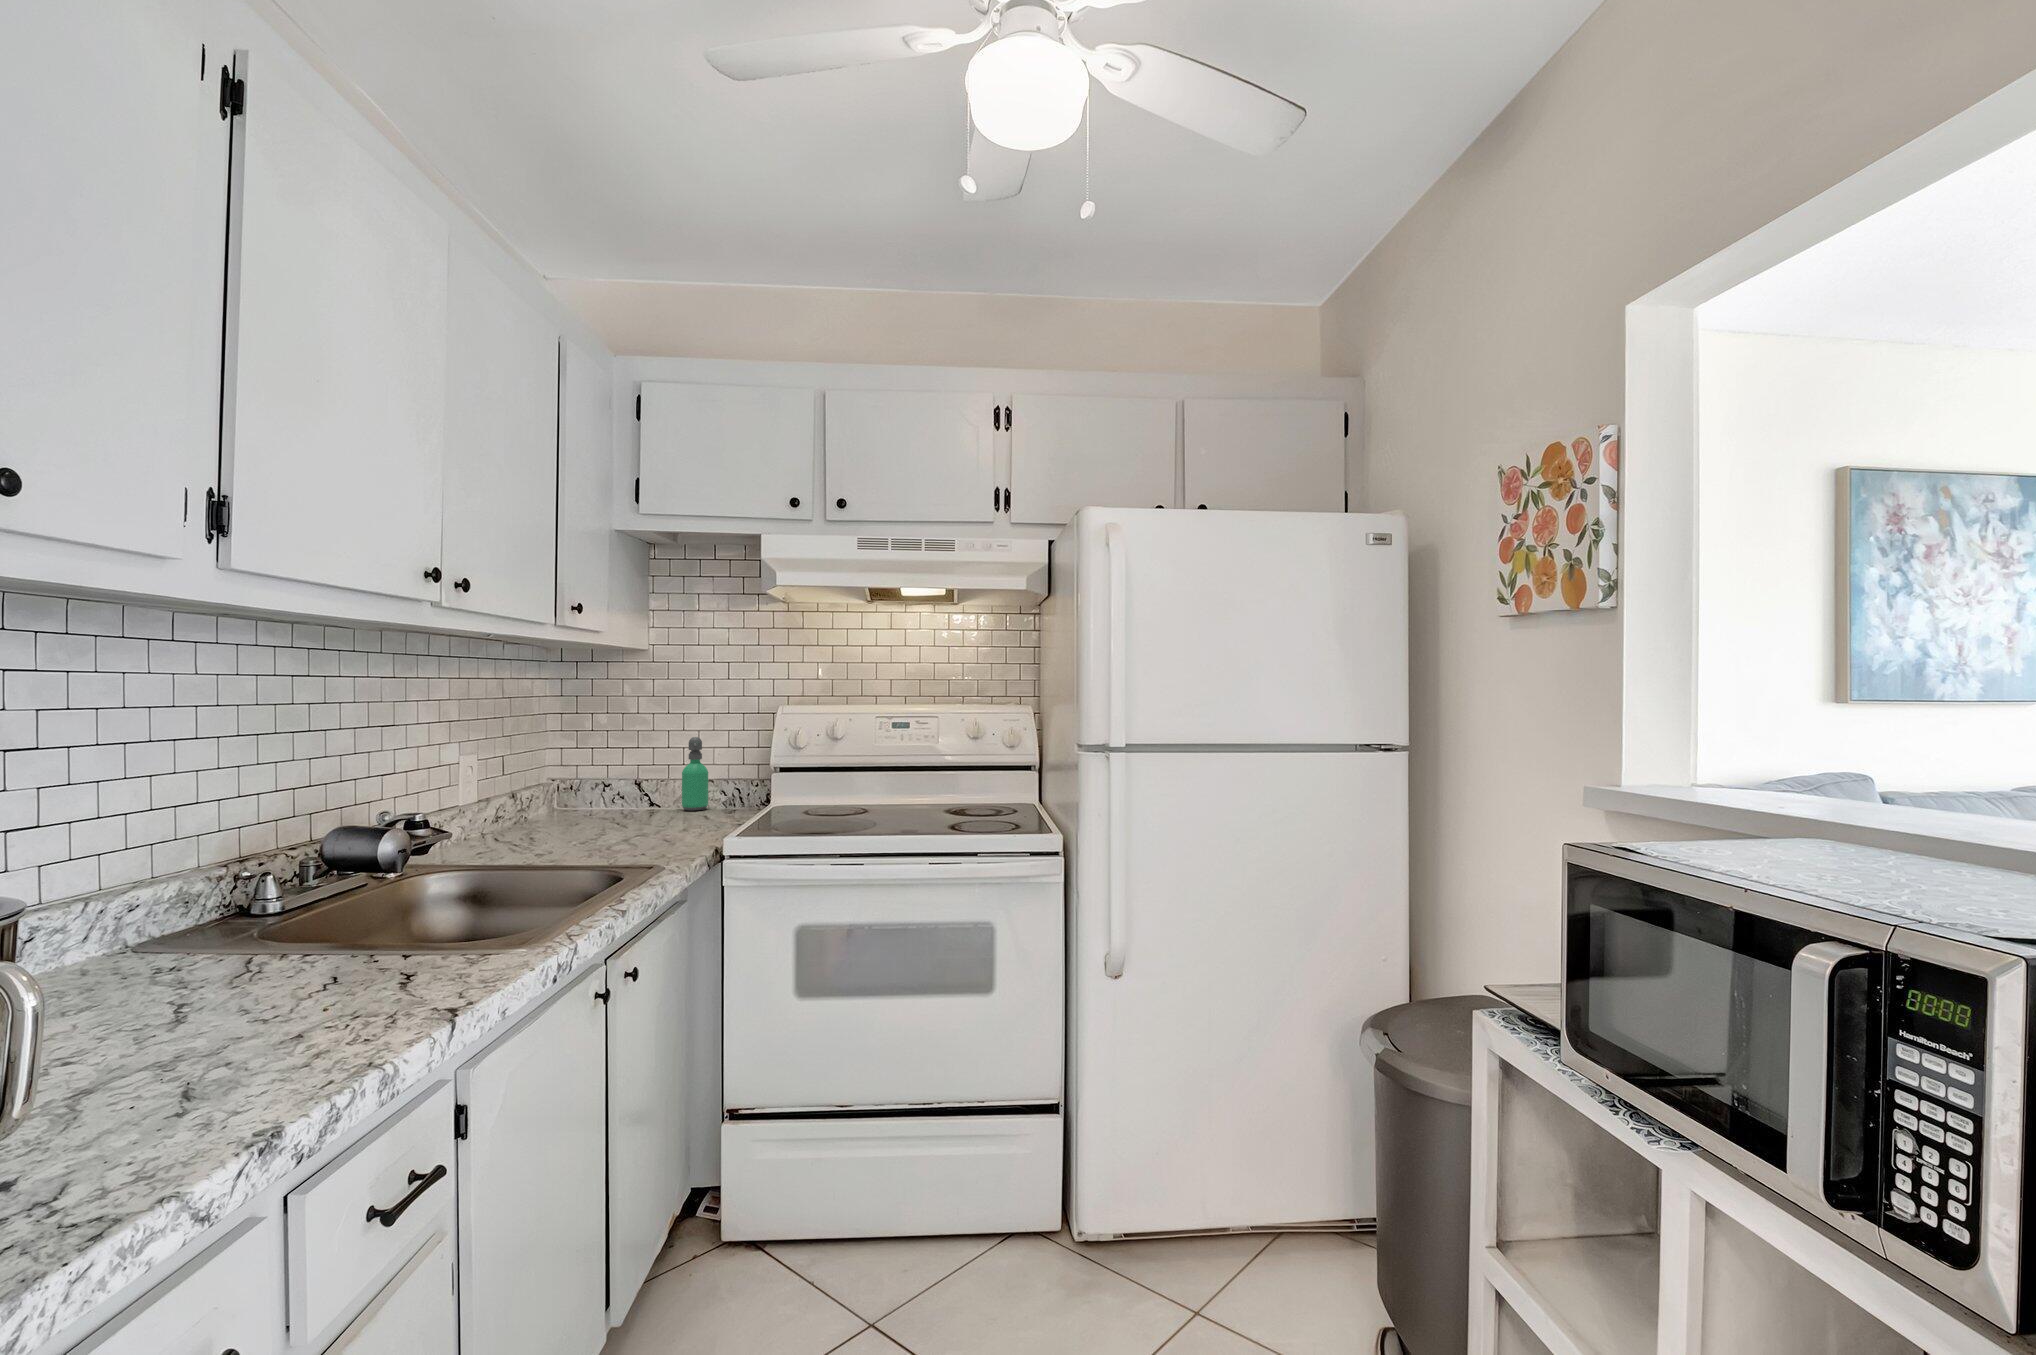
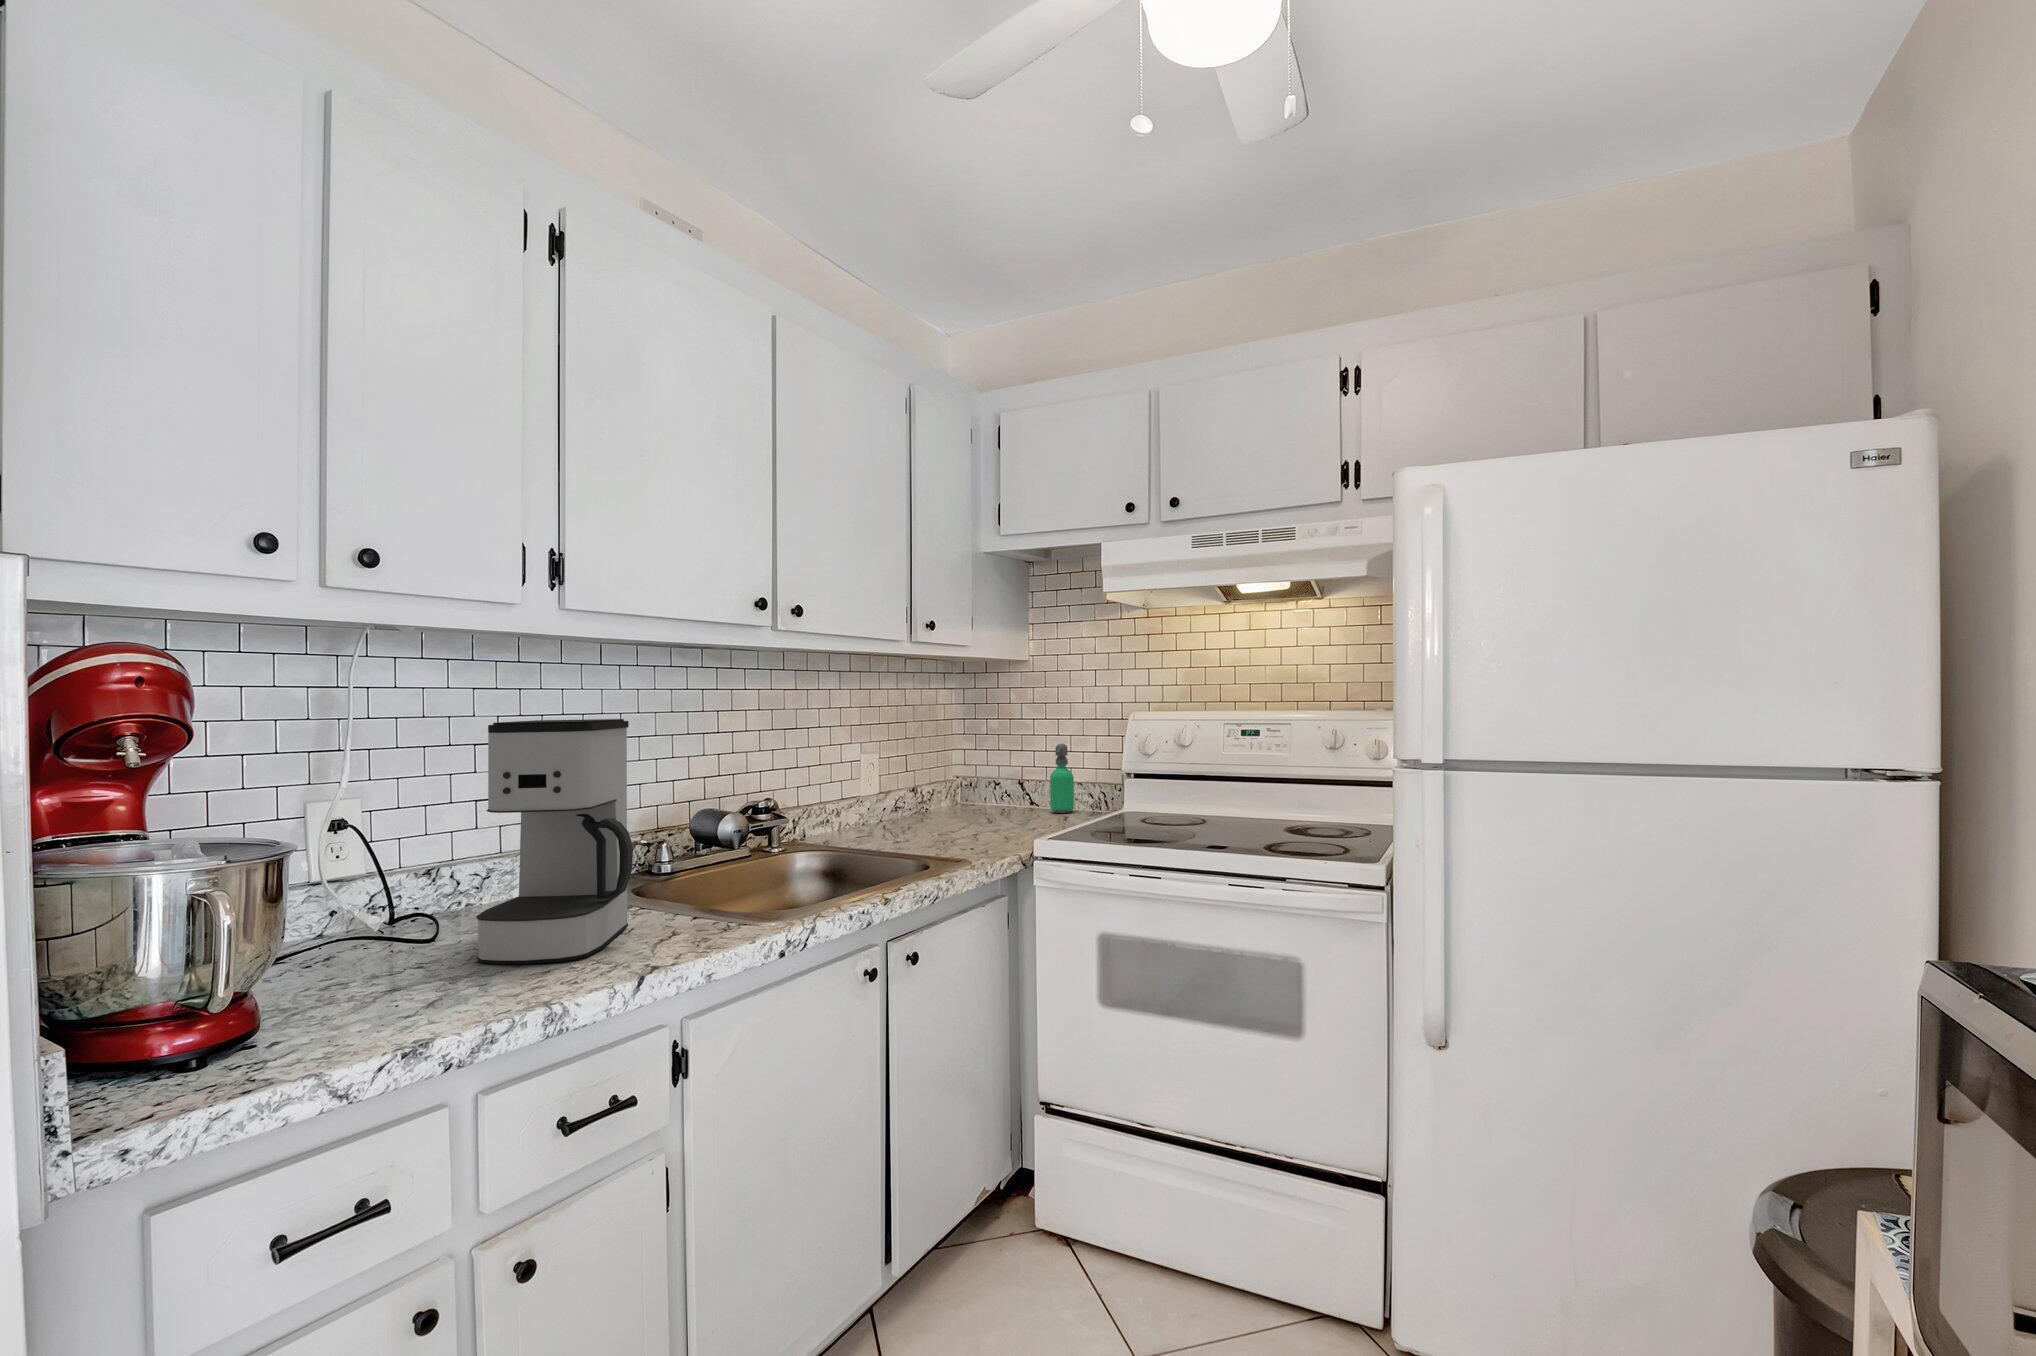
coffee maker: none [159,716,378,1045] -> present [477,719,633,964]

